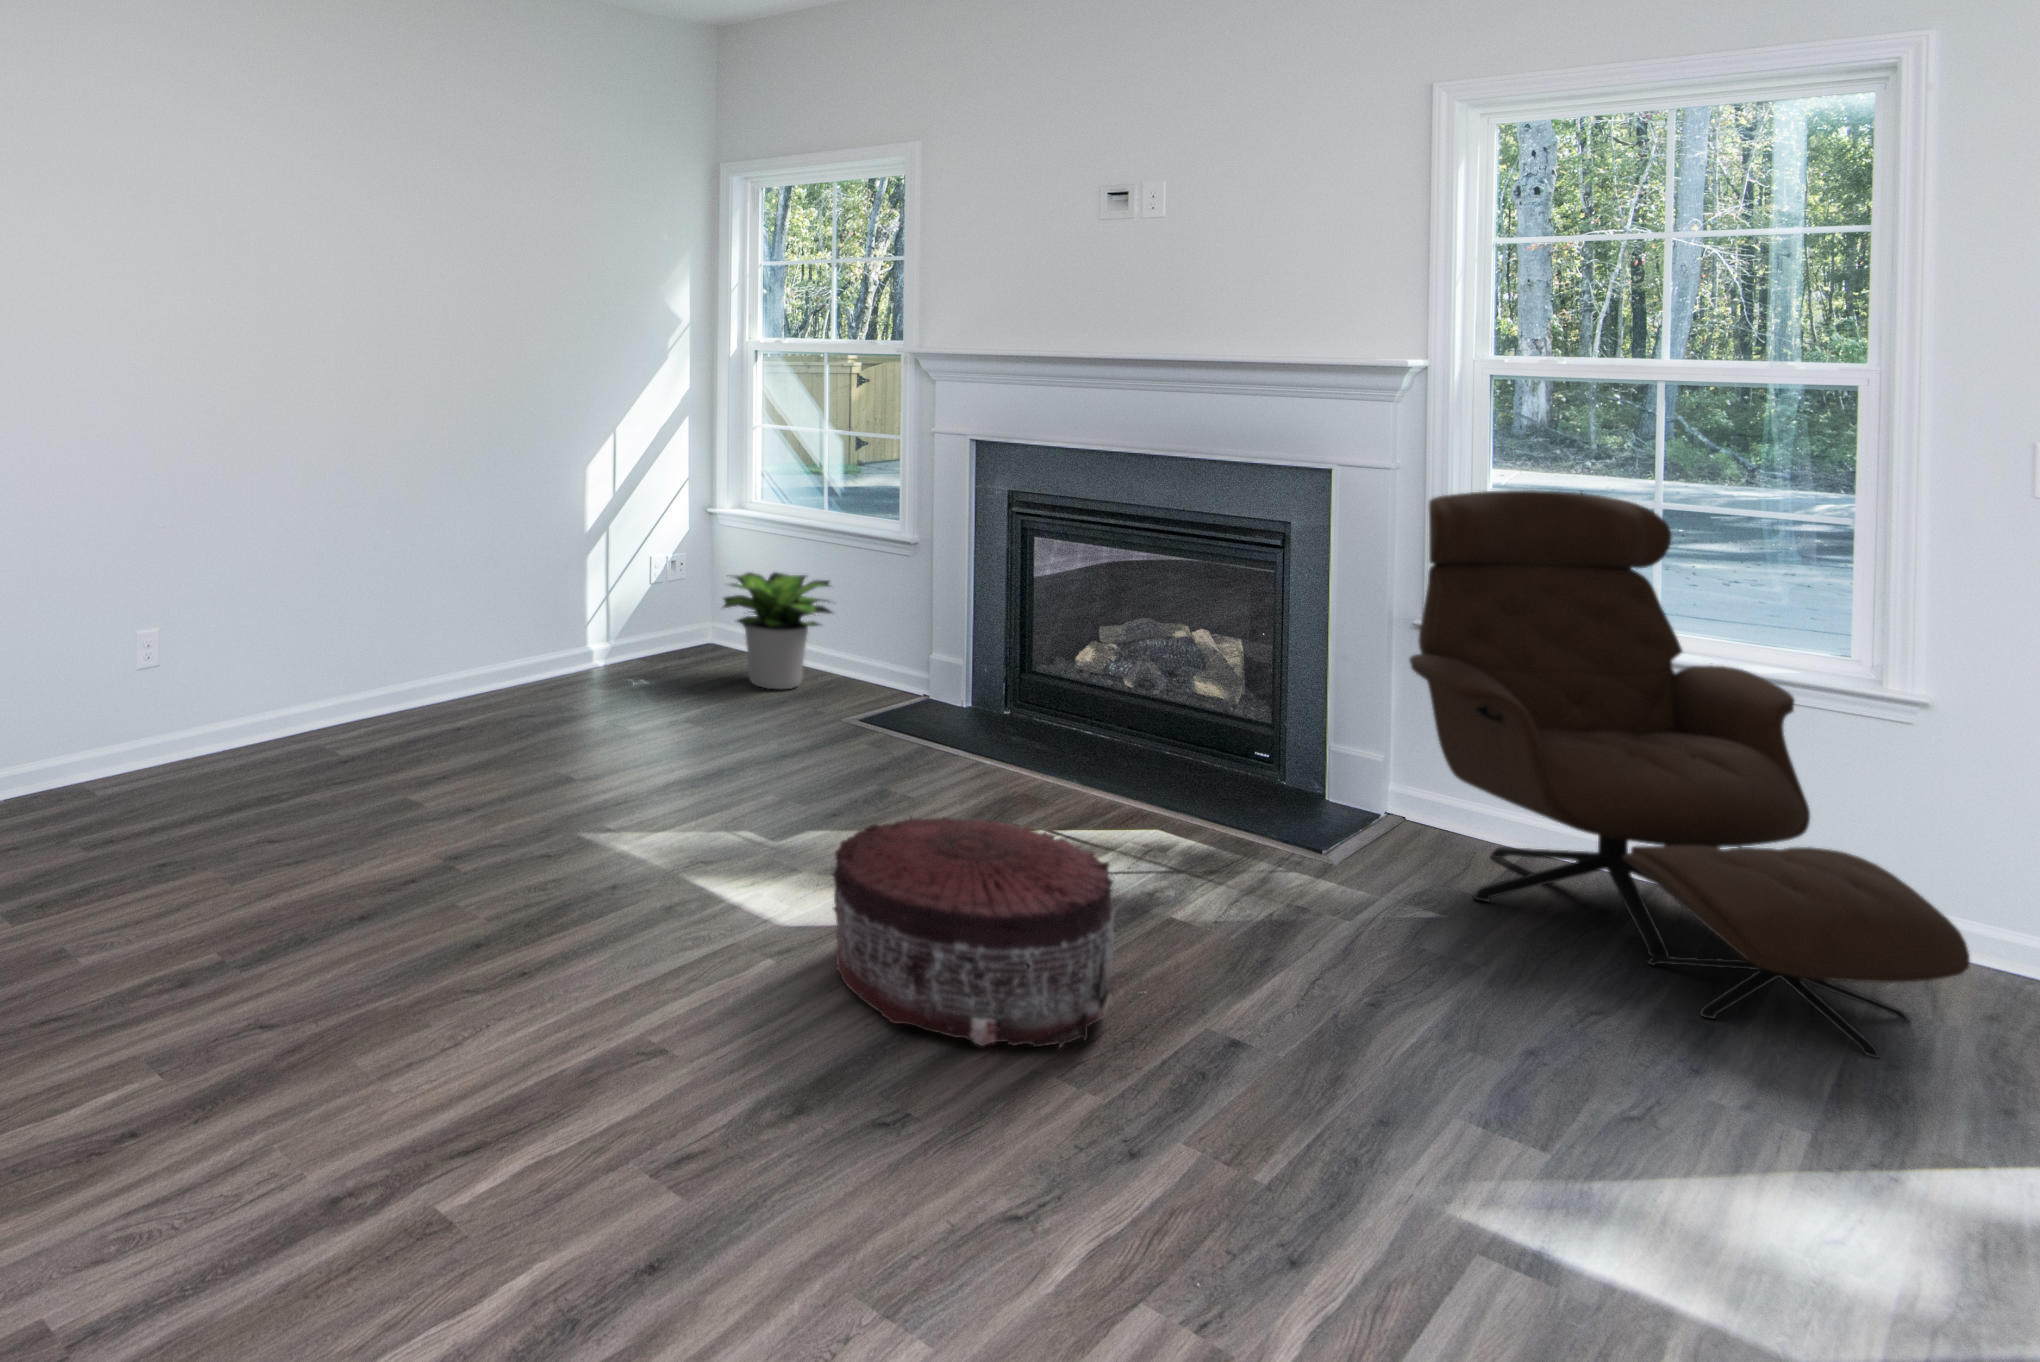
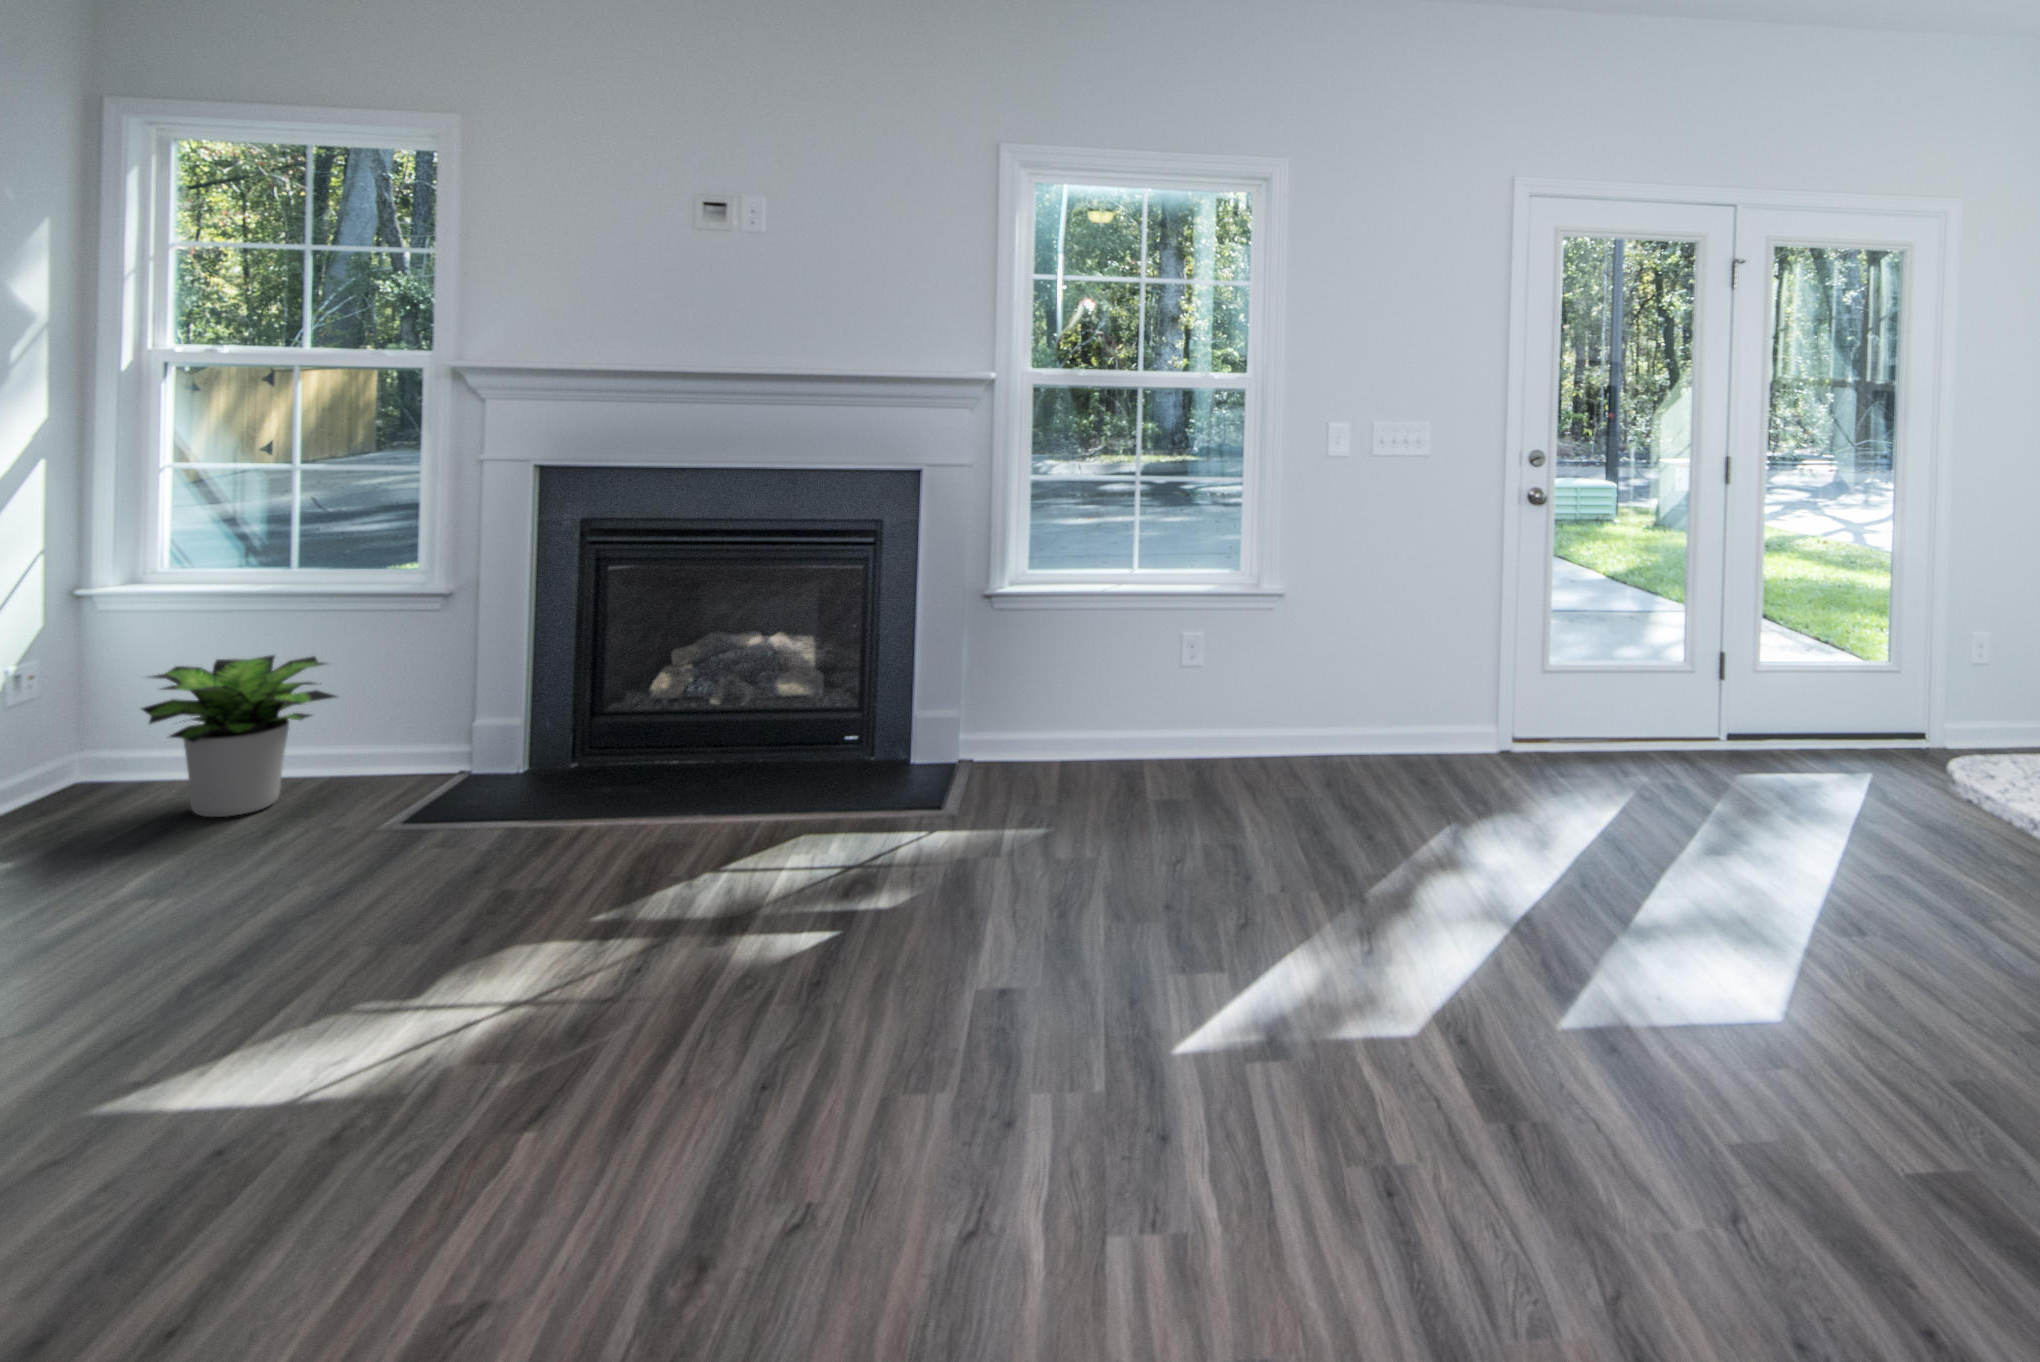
lounge chair: present [1410,490,1970,1058] -> none [1004,476,1347,845]
pouf: present [831,817,1115,1048] -> none [614,864,923,1126]

